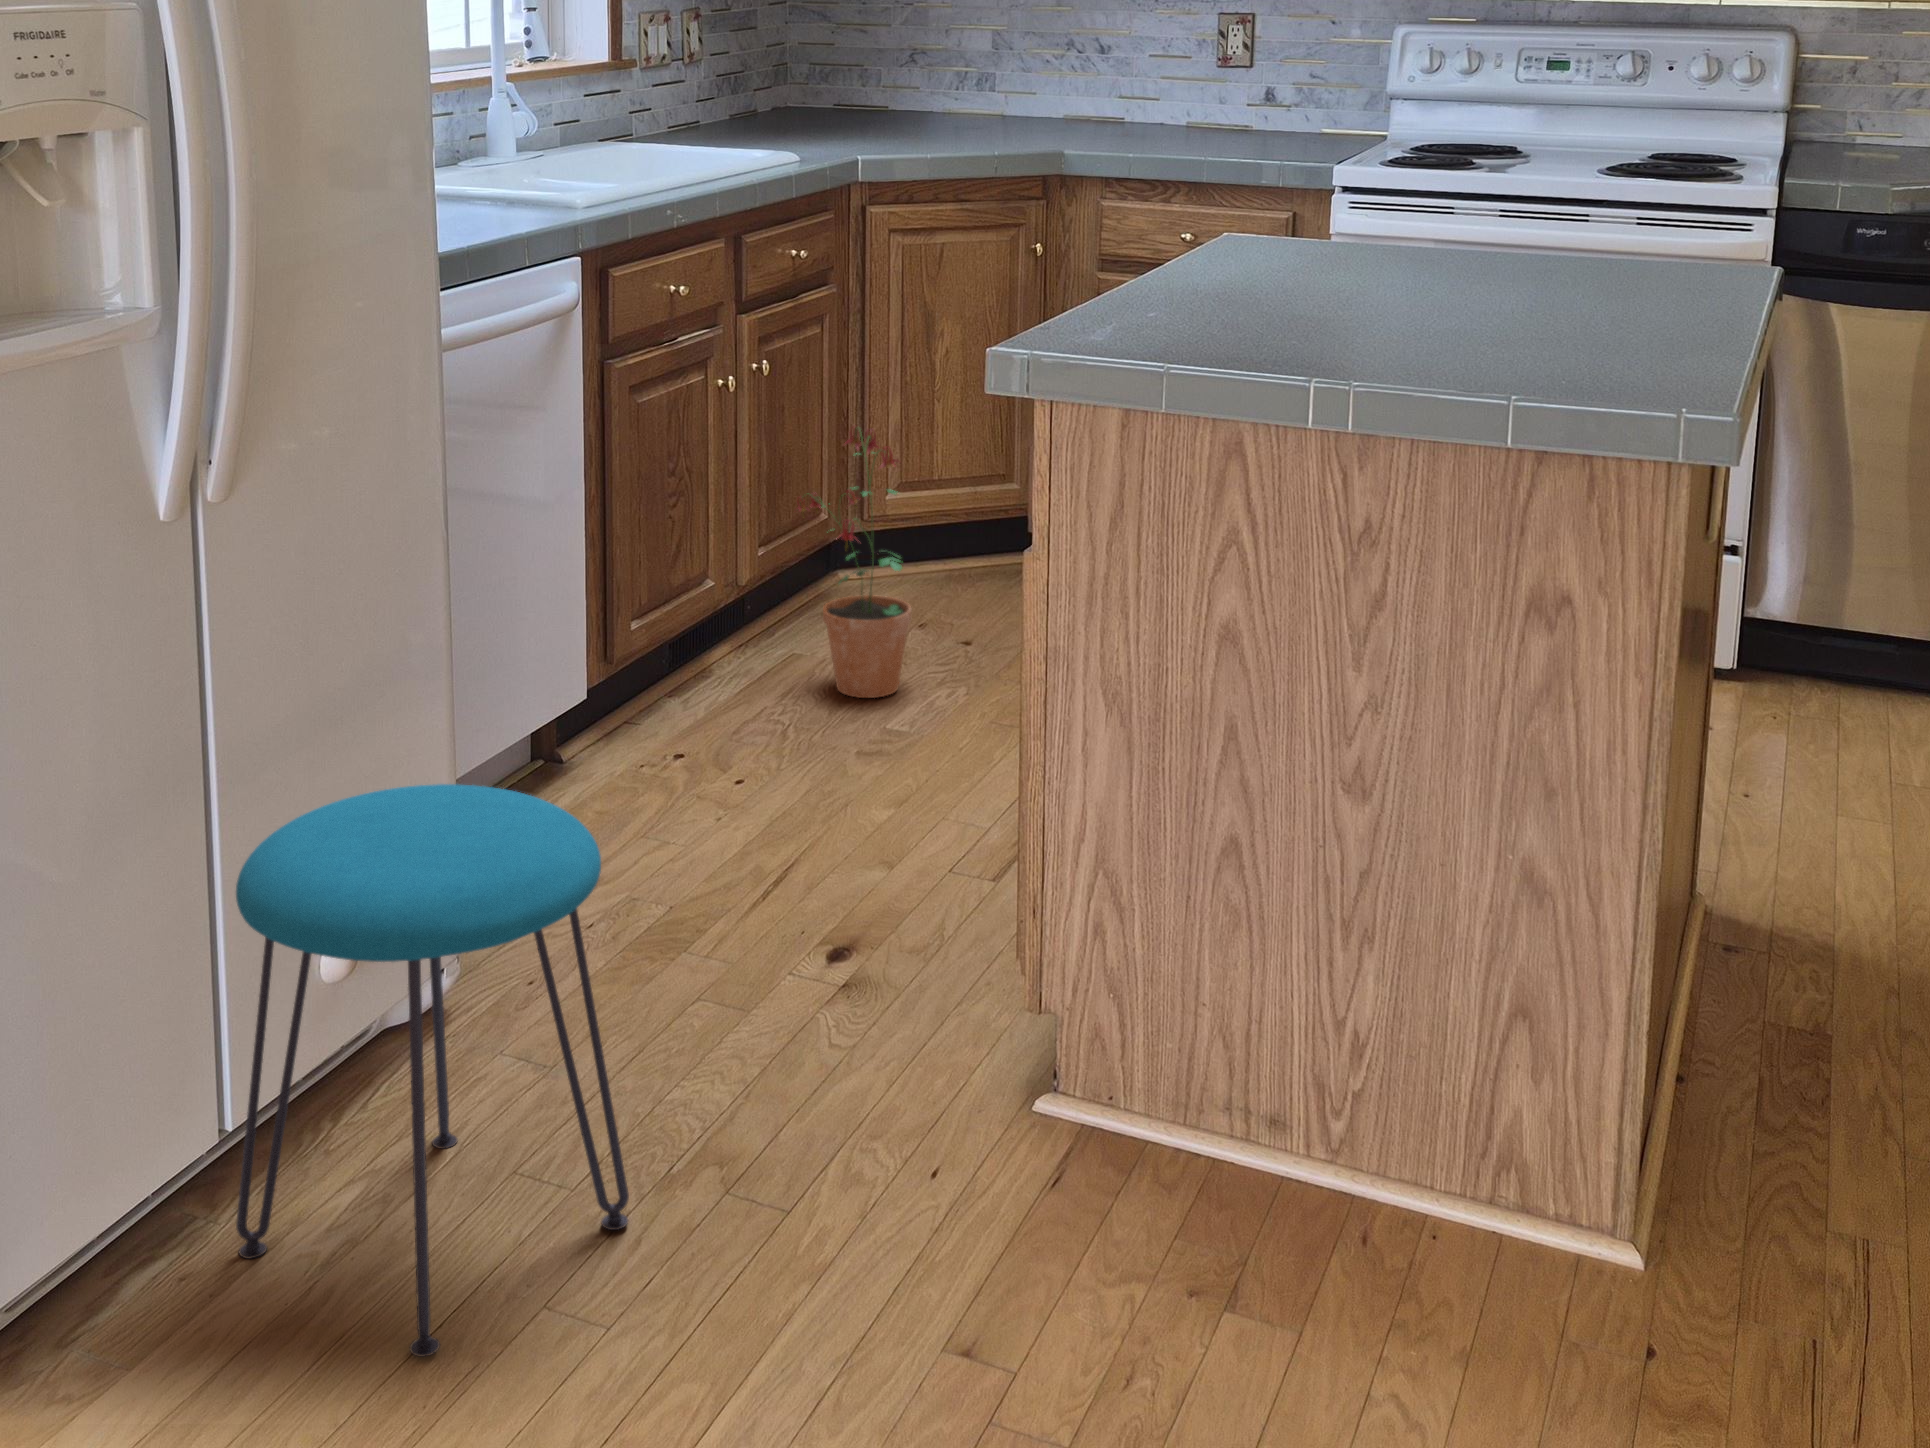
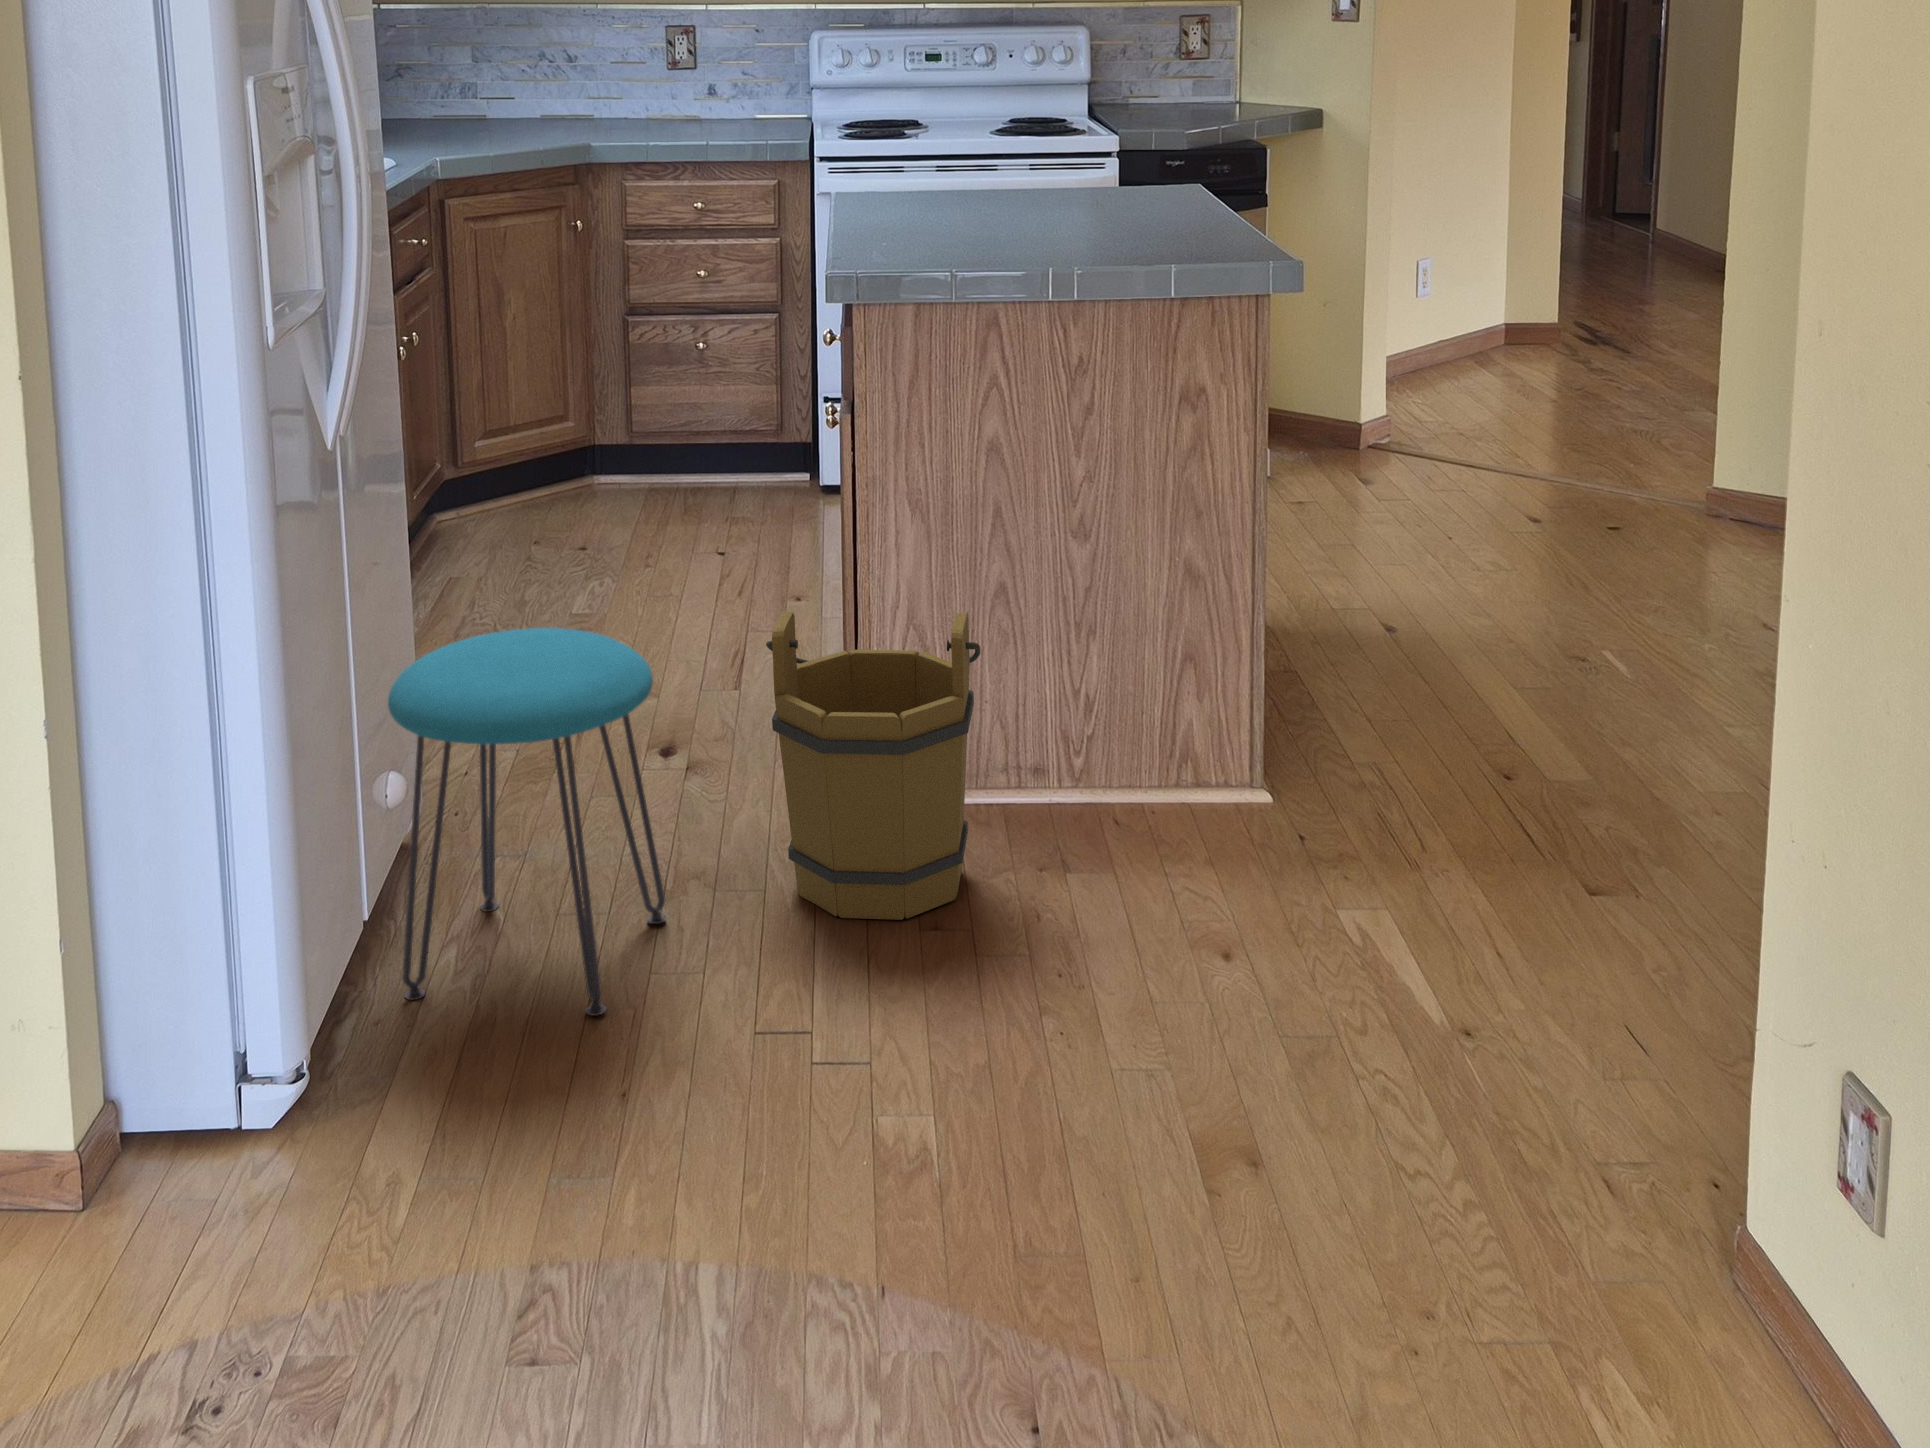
potted plant: present [798,427,911,698] -> none [453,373,566,588]
bucket: none [796,824,1116,1323] -> present [766,611,980,920]

